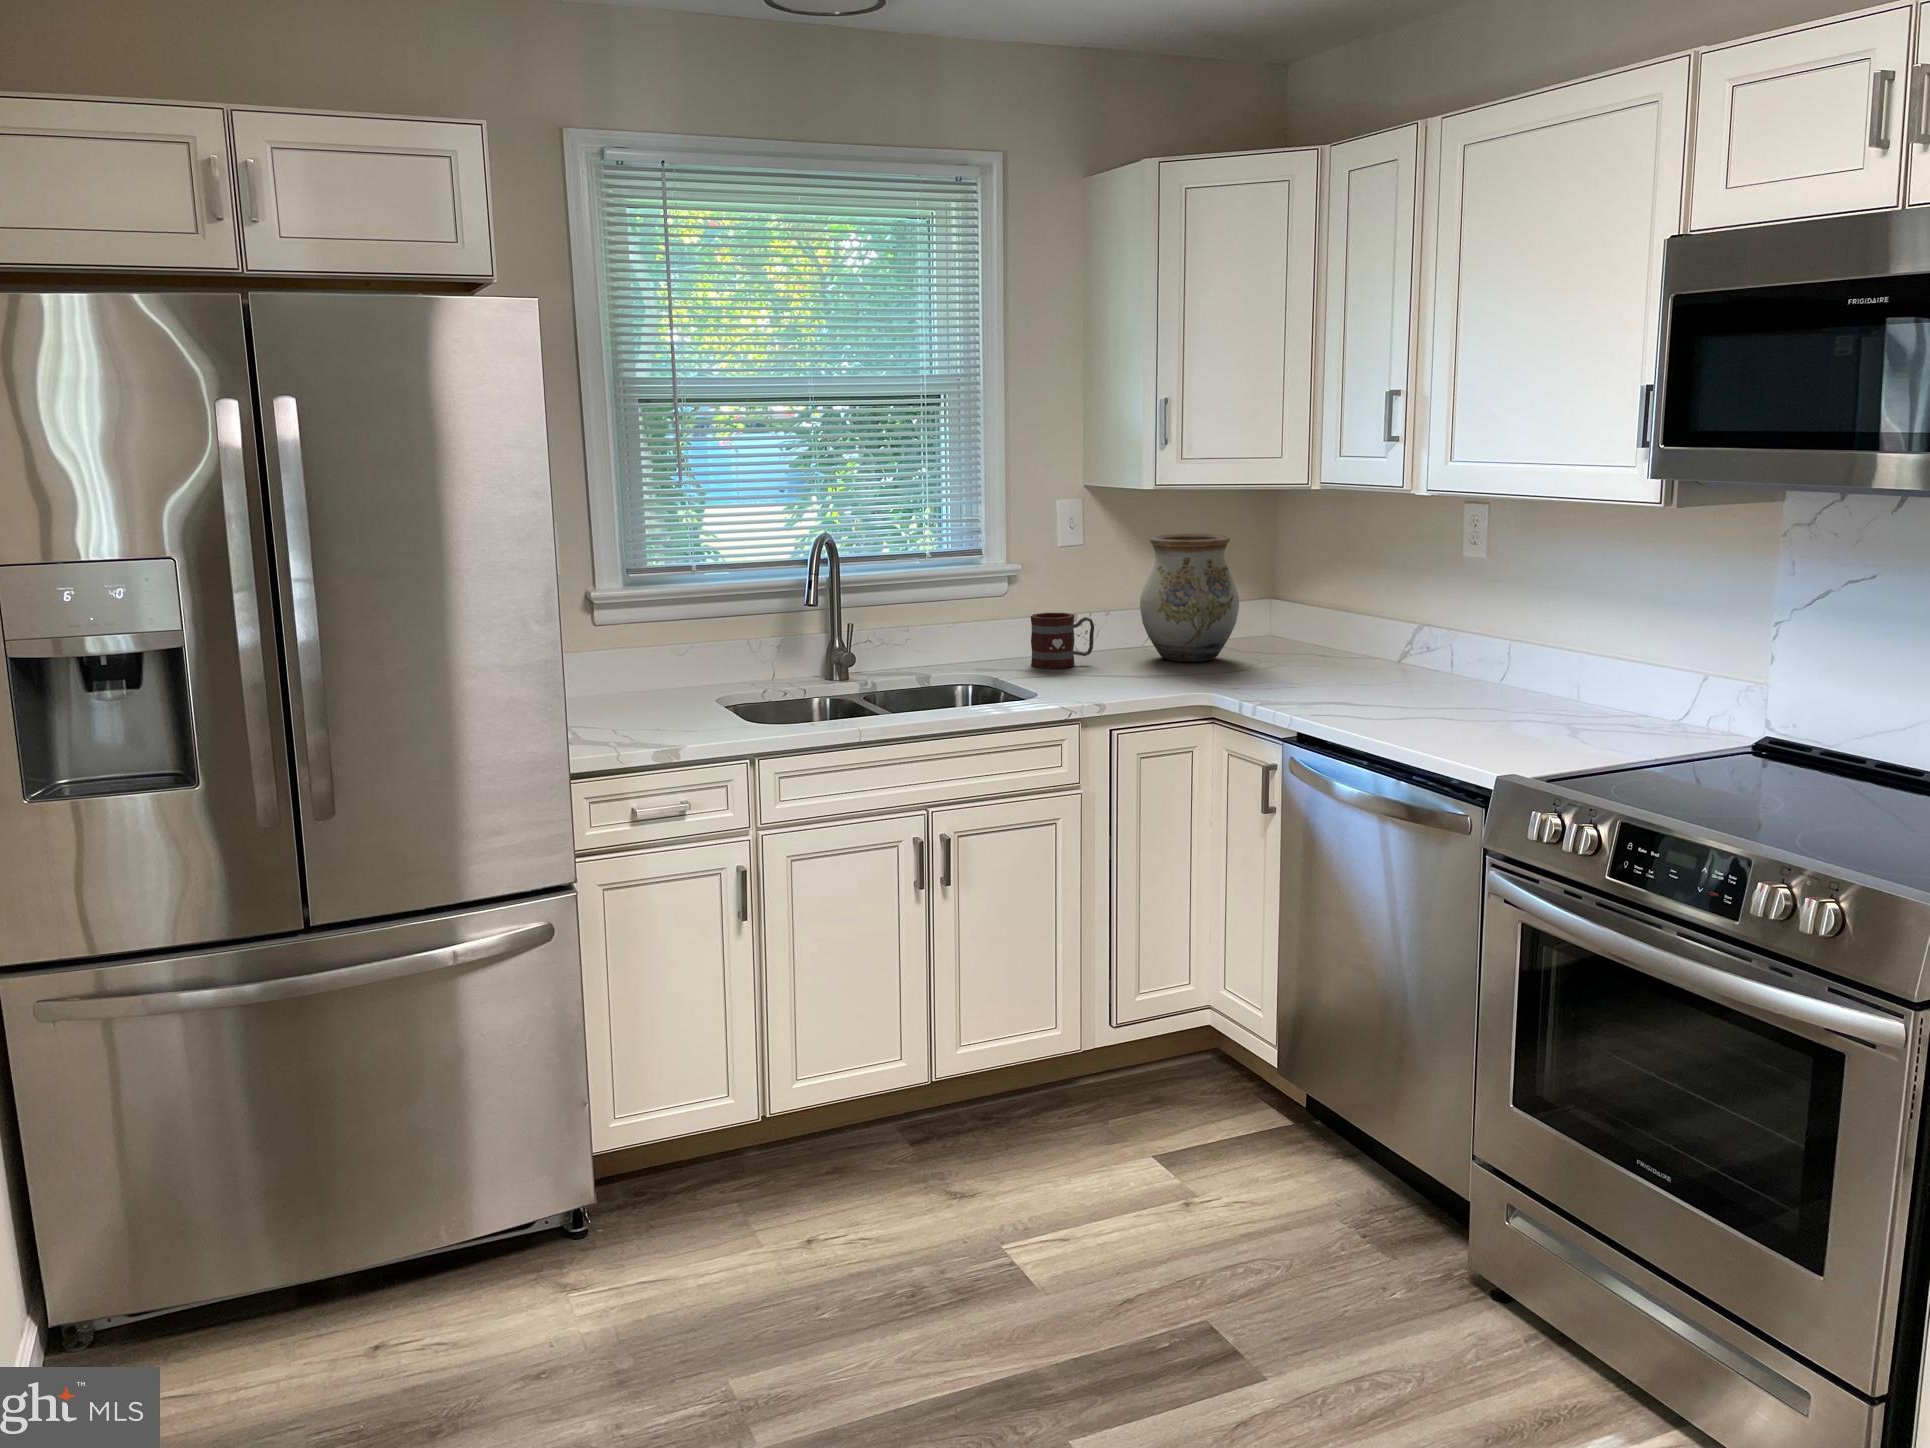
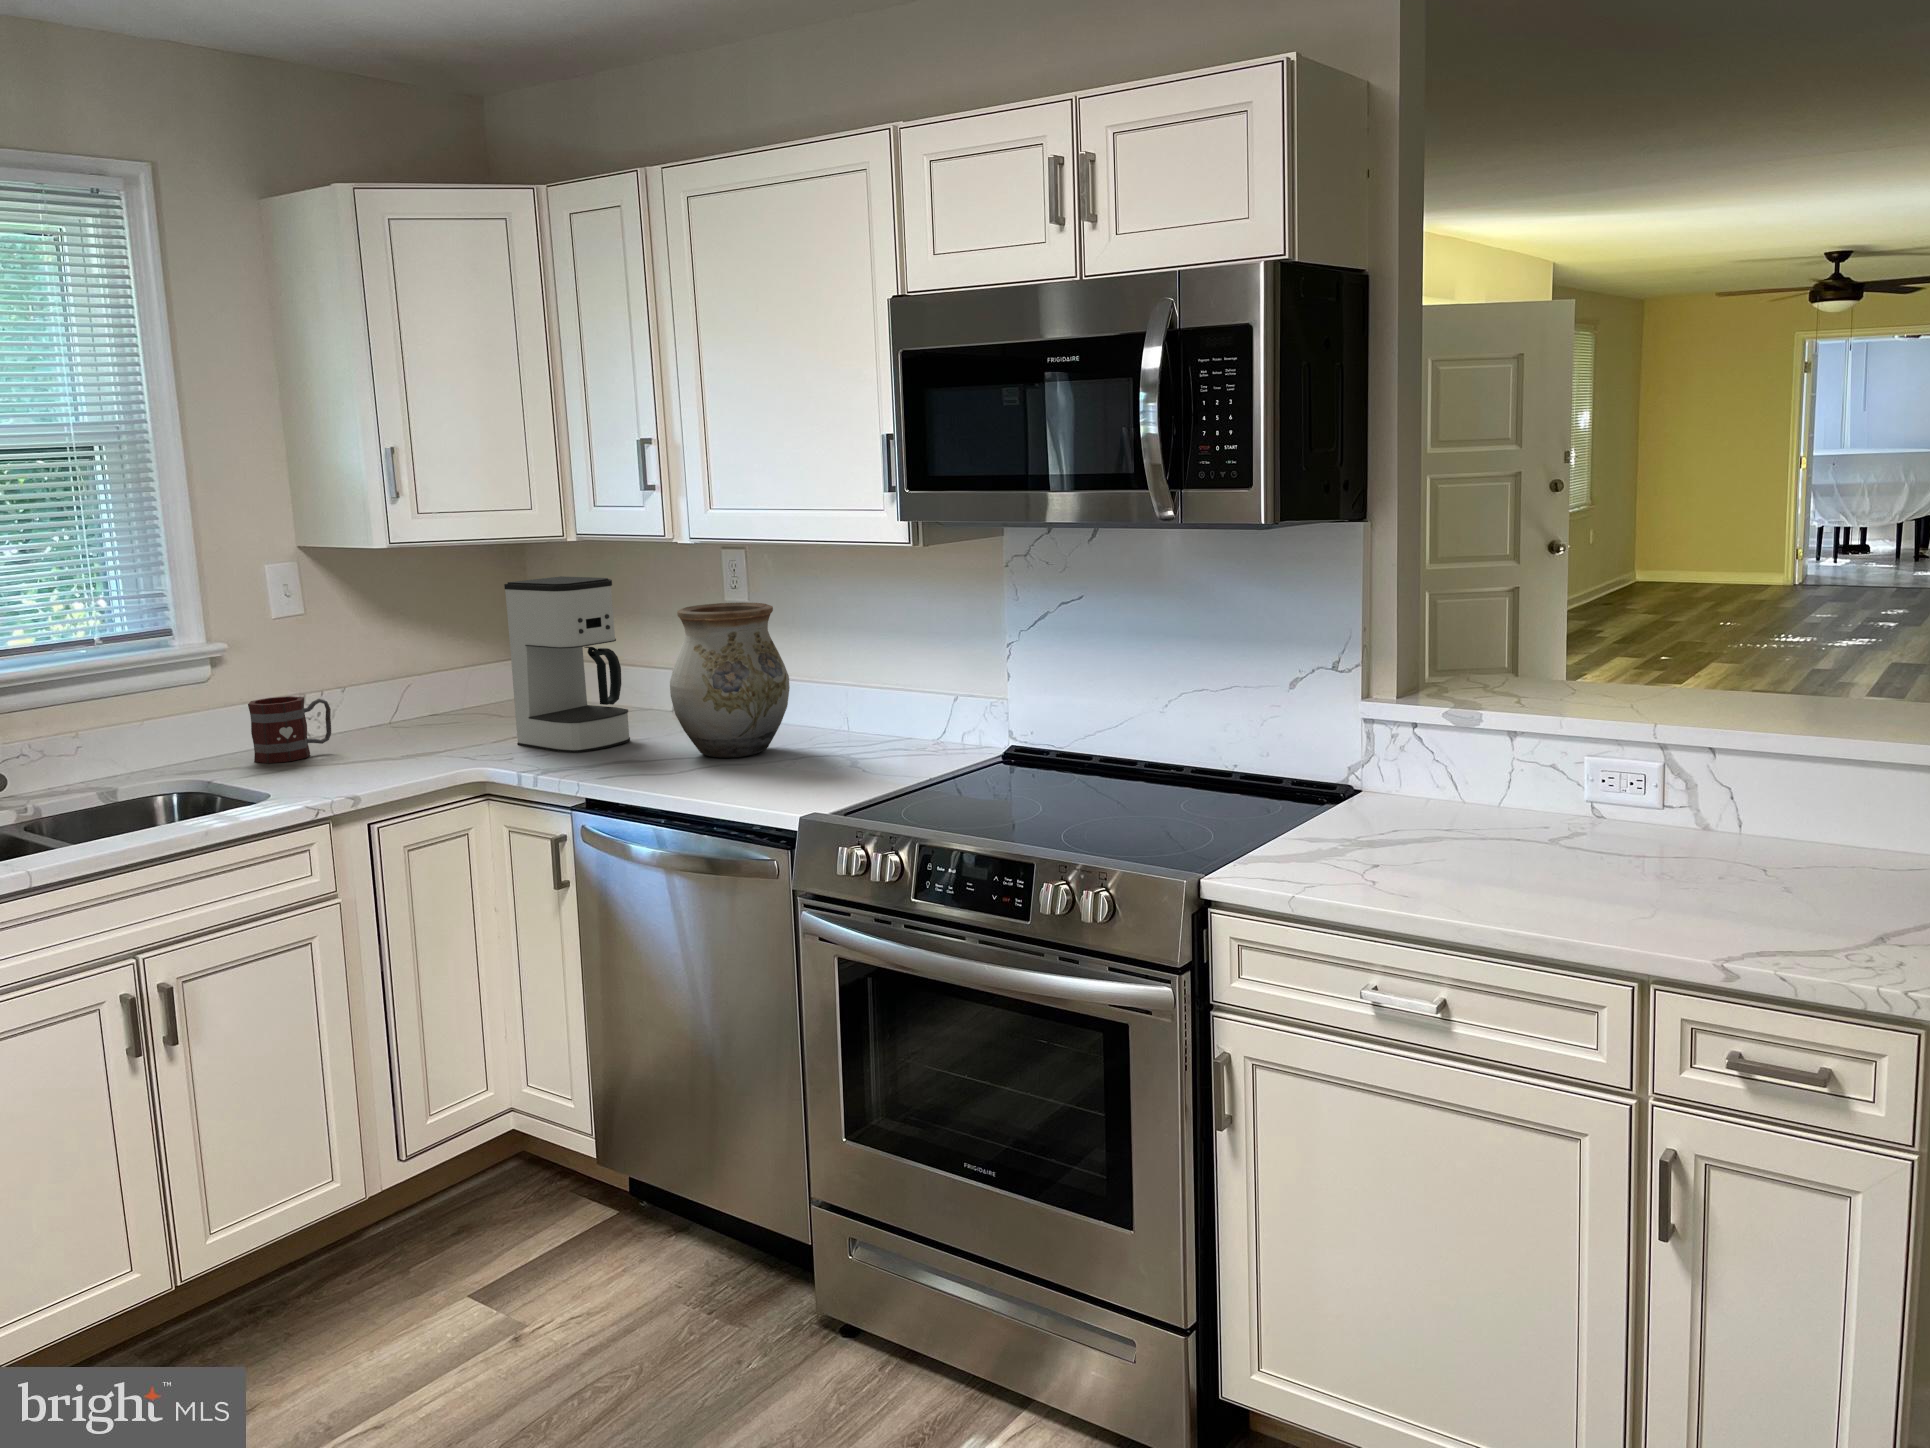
coffee maker: none [1248,520,1354,688] -> present [504,576,630,753]
vase: present [1140,534,1239,662] -> present [670,603,790,758]

